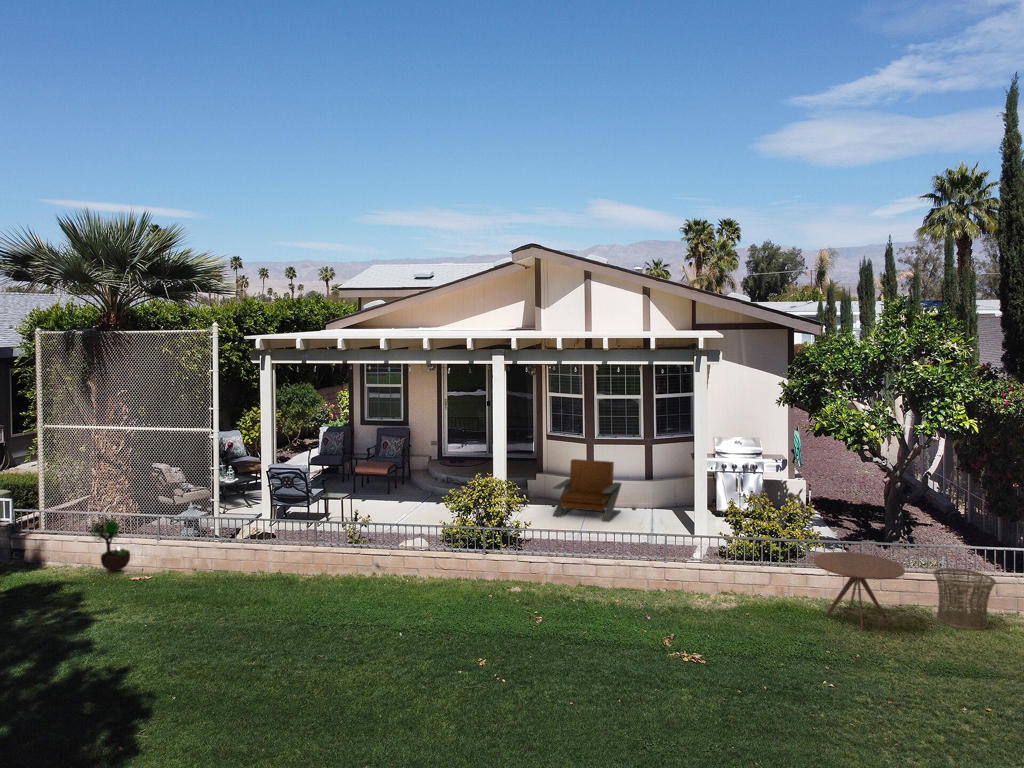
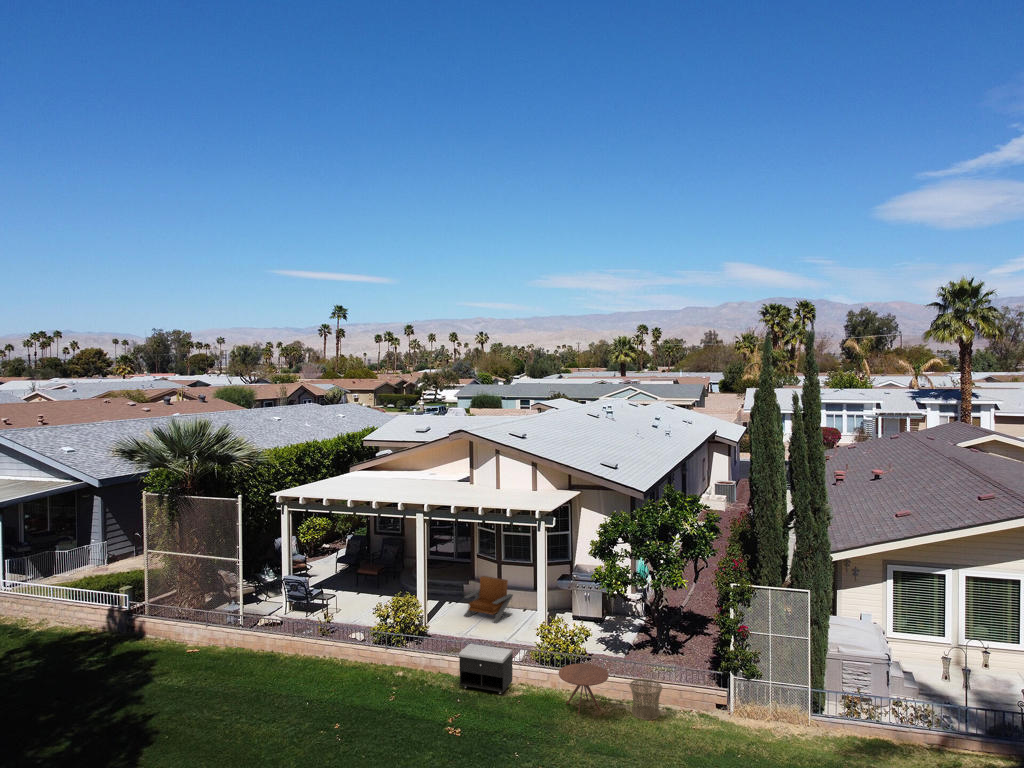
potted tree: present [90,516,130,571] -> none [165,610,191,645]
storage bench: none [633,534,715,608] -> present [459,644,513,694]

